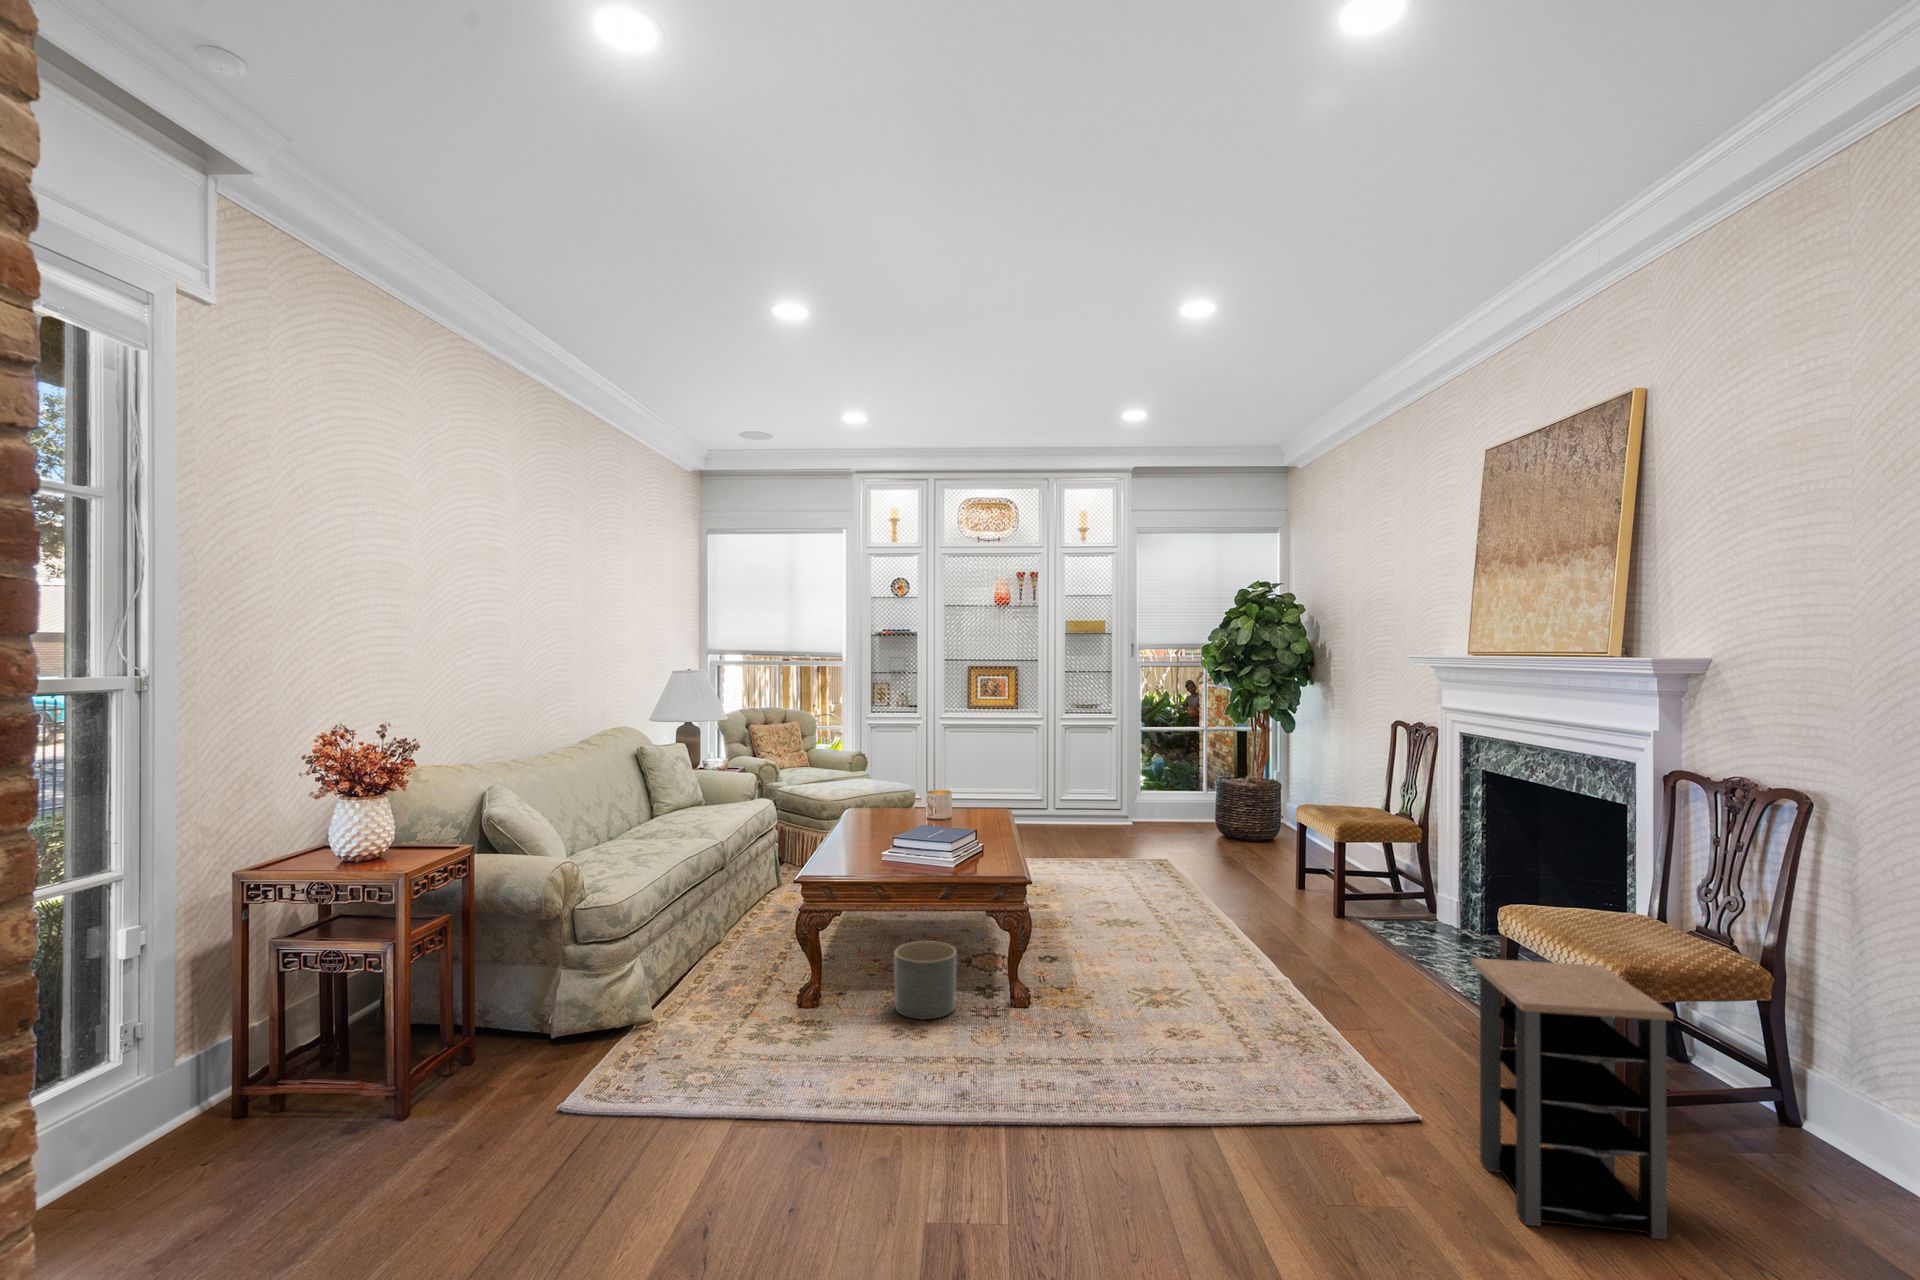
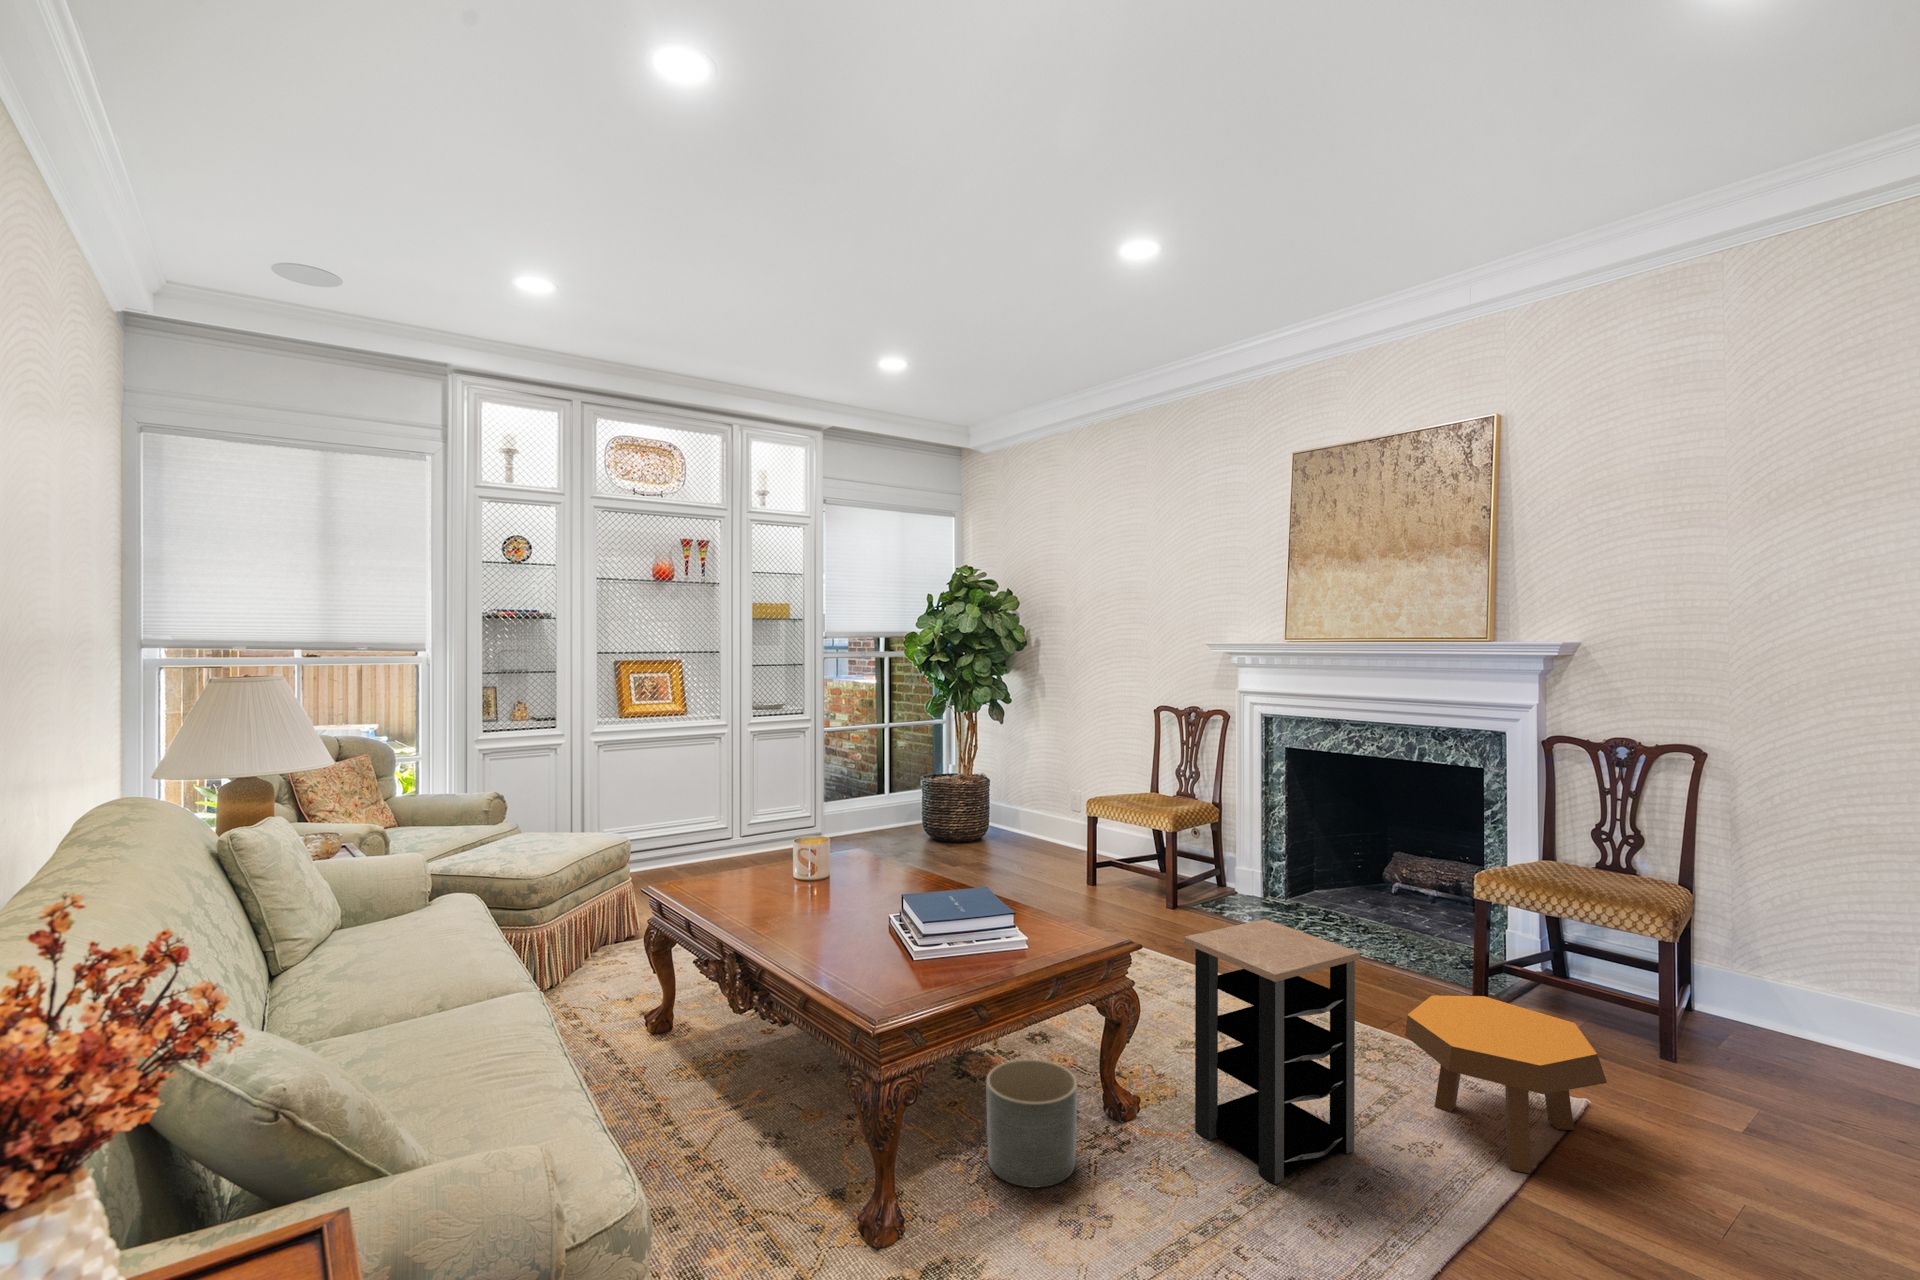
side table: present [1471,958,1674,1239] -> present [1184,919,1360,1184]
footstool: none [1212,983,1384,1126] -> present [1405,996,1607,1173]

